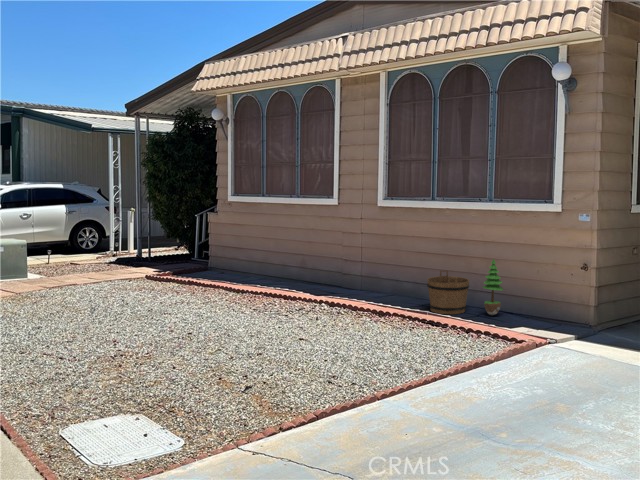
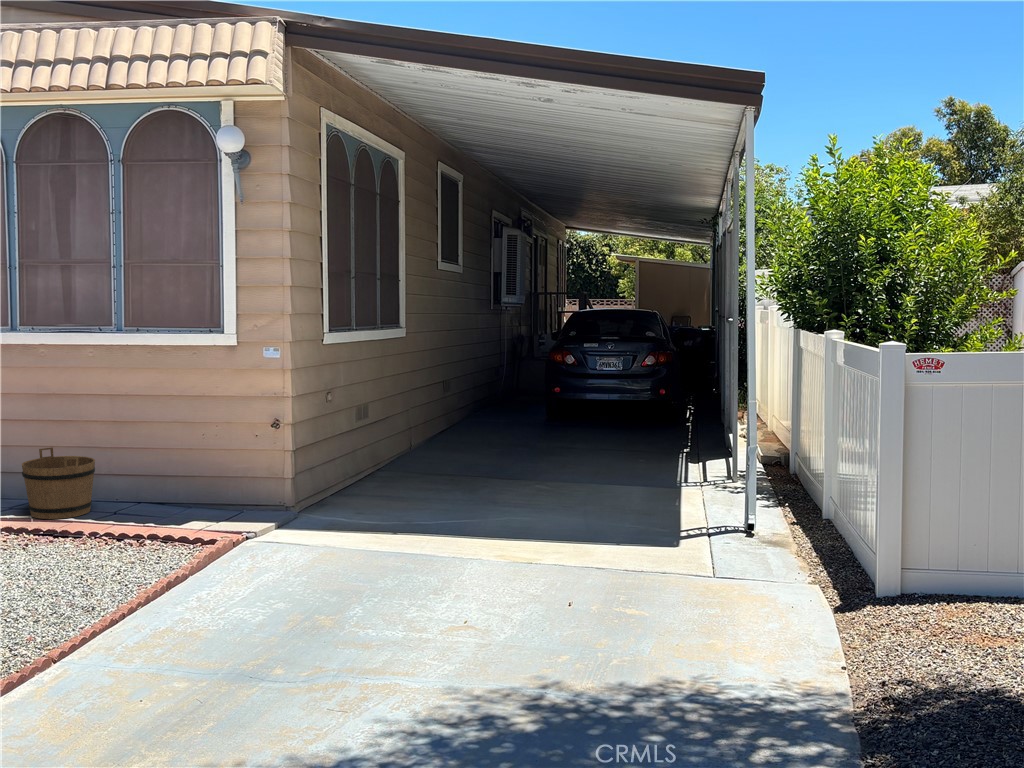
potted tree: present [483,259,503,316] -> none [119,421,154,511]

